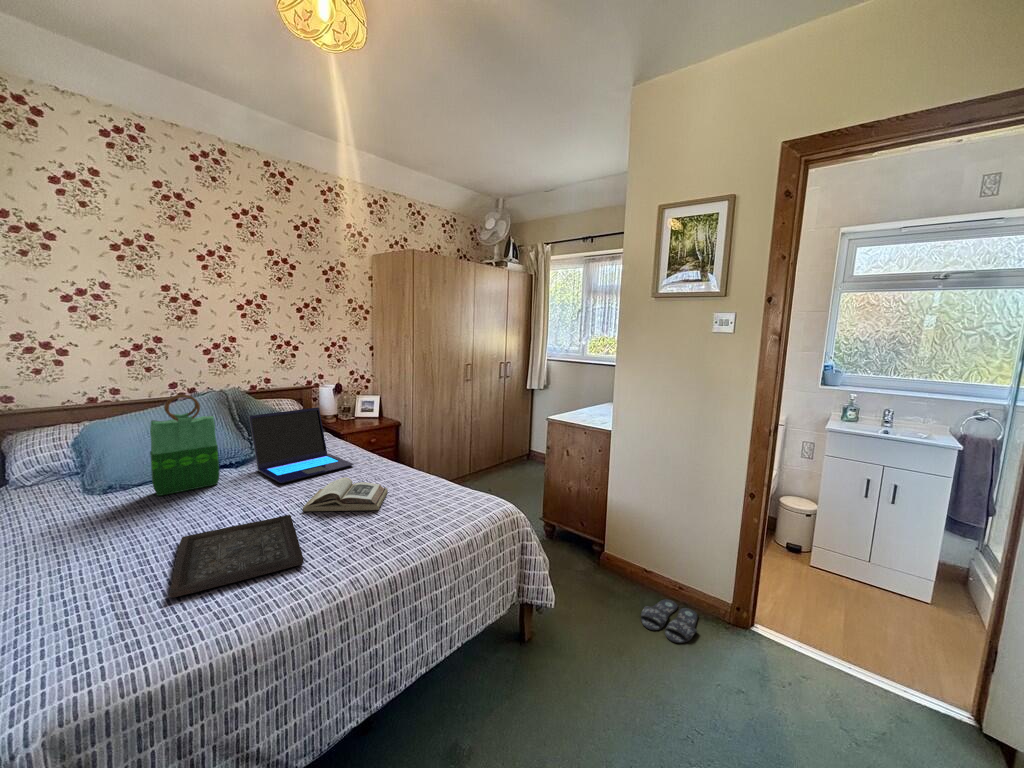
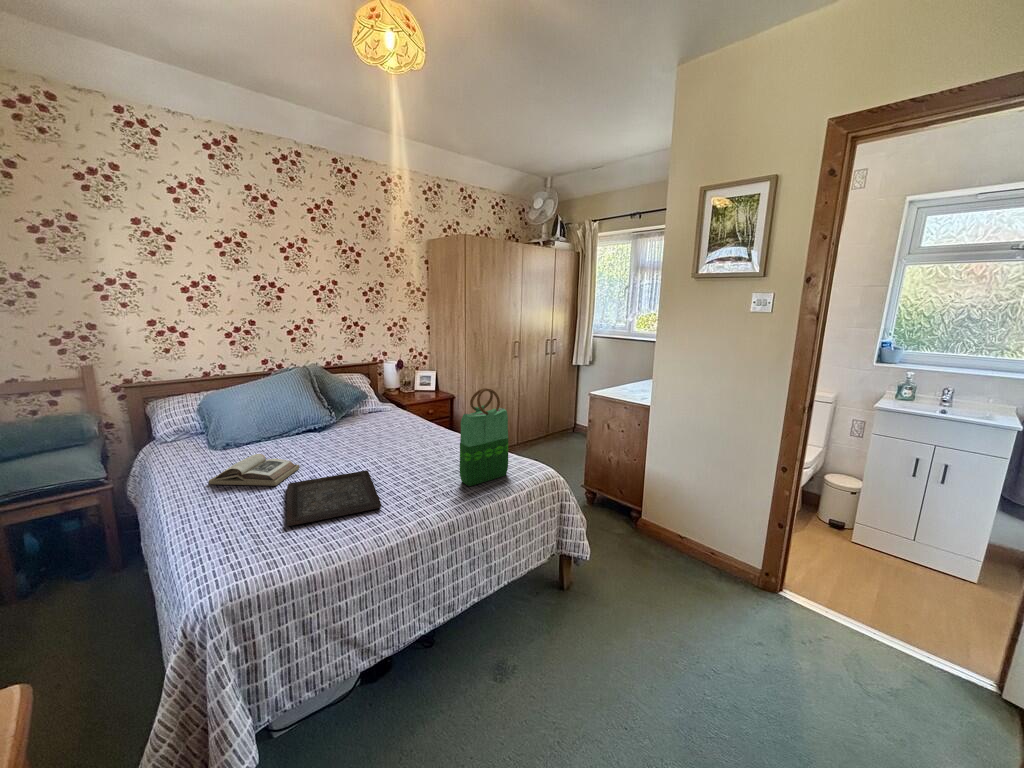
tote bag: present [150,395,220,496] -> present [460,388,509,486]
laptop: present [249,407,354,483] -> none [329,382,416,445]
book: present [303,478,388,511] -> present [209,454,299,486]
slippers: present [641,599,698,643] -> none [671,563,727,600]

